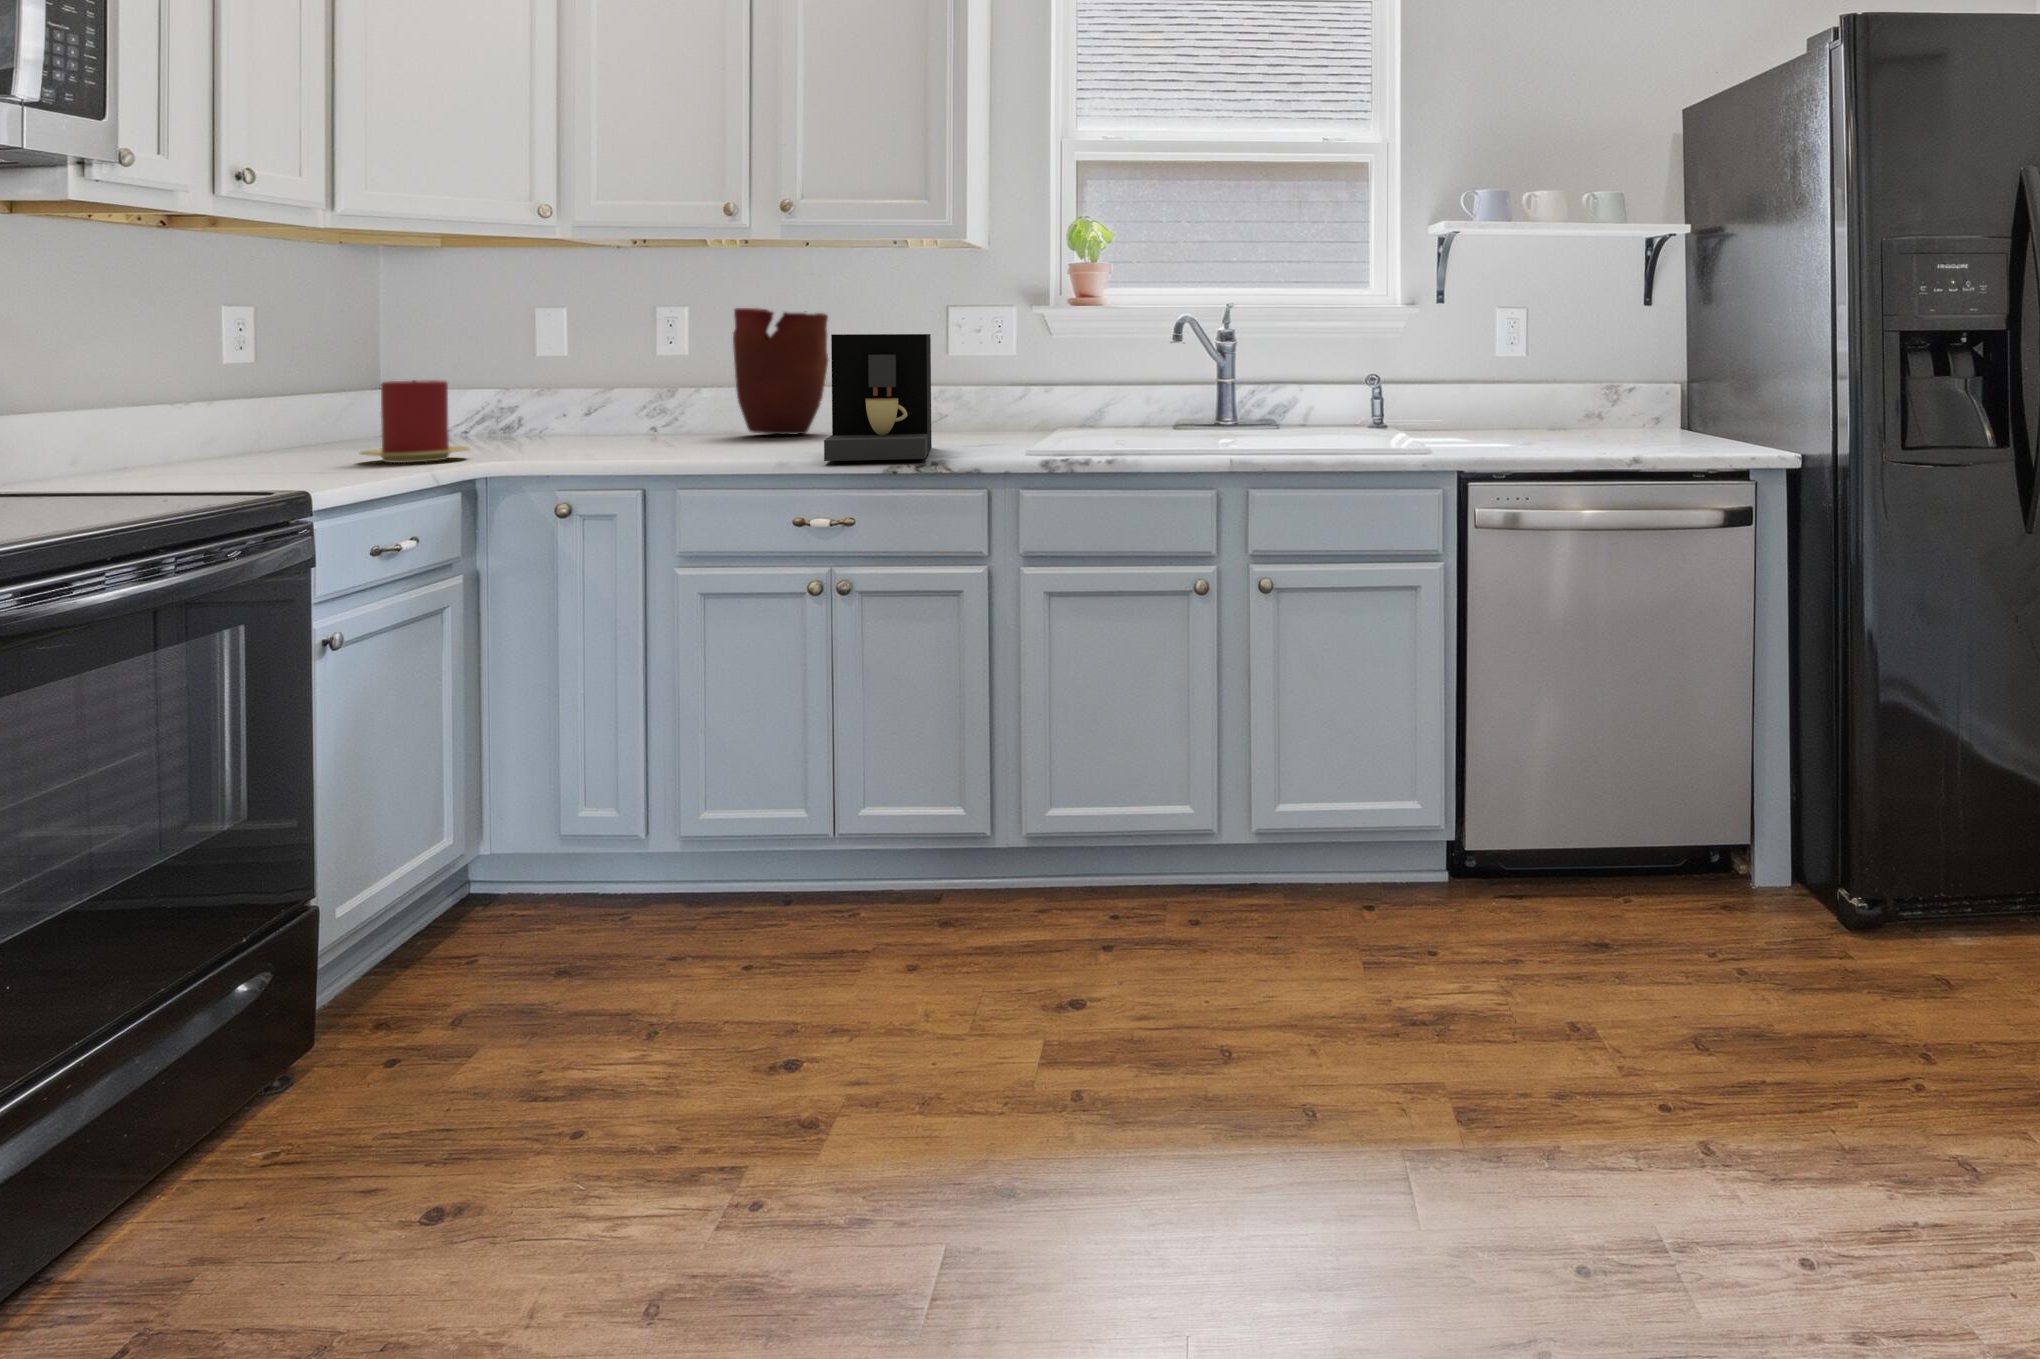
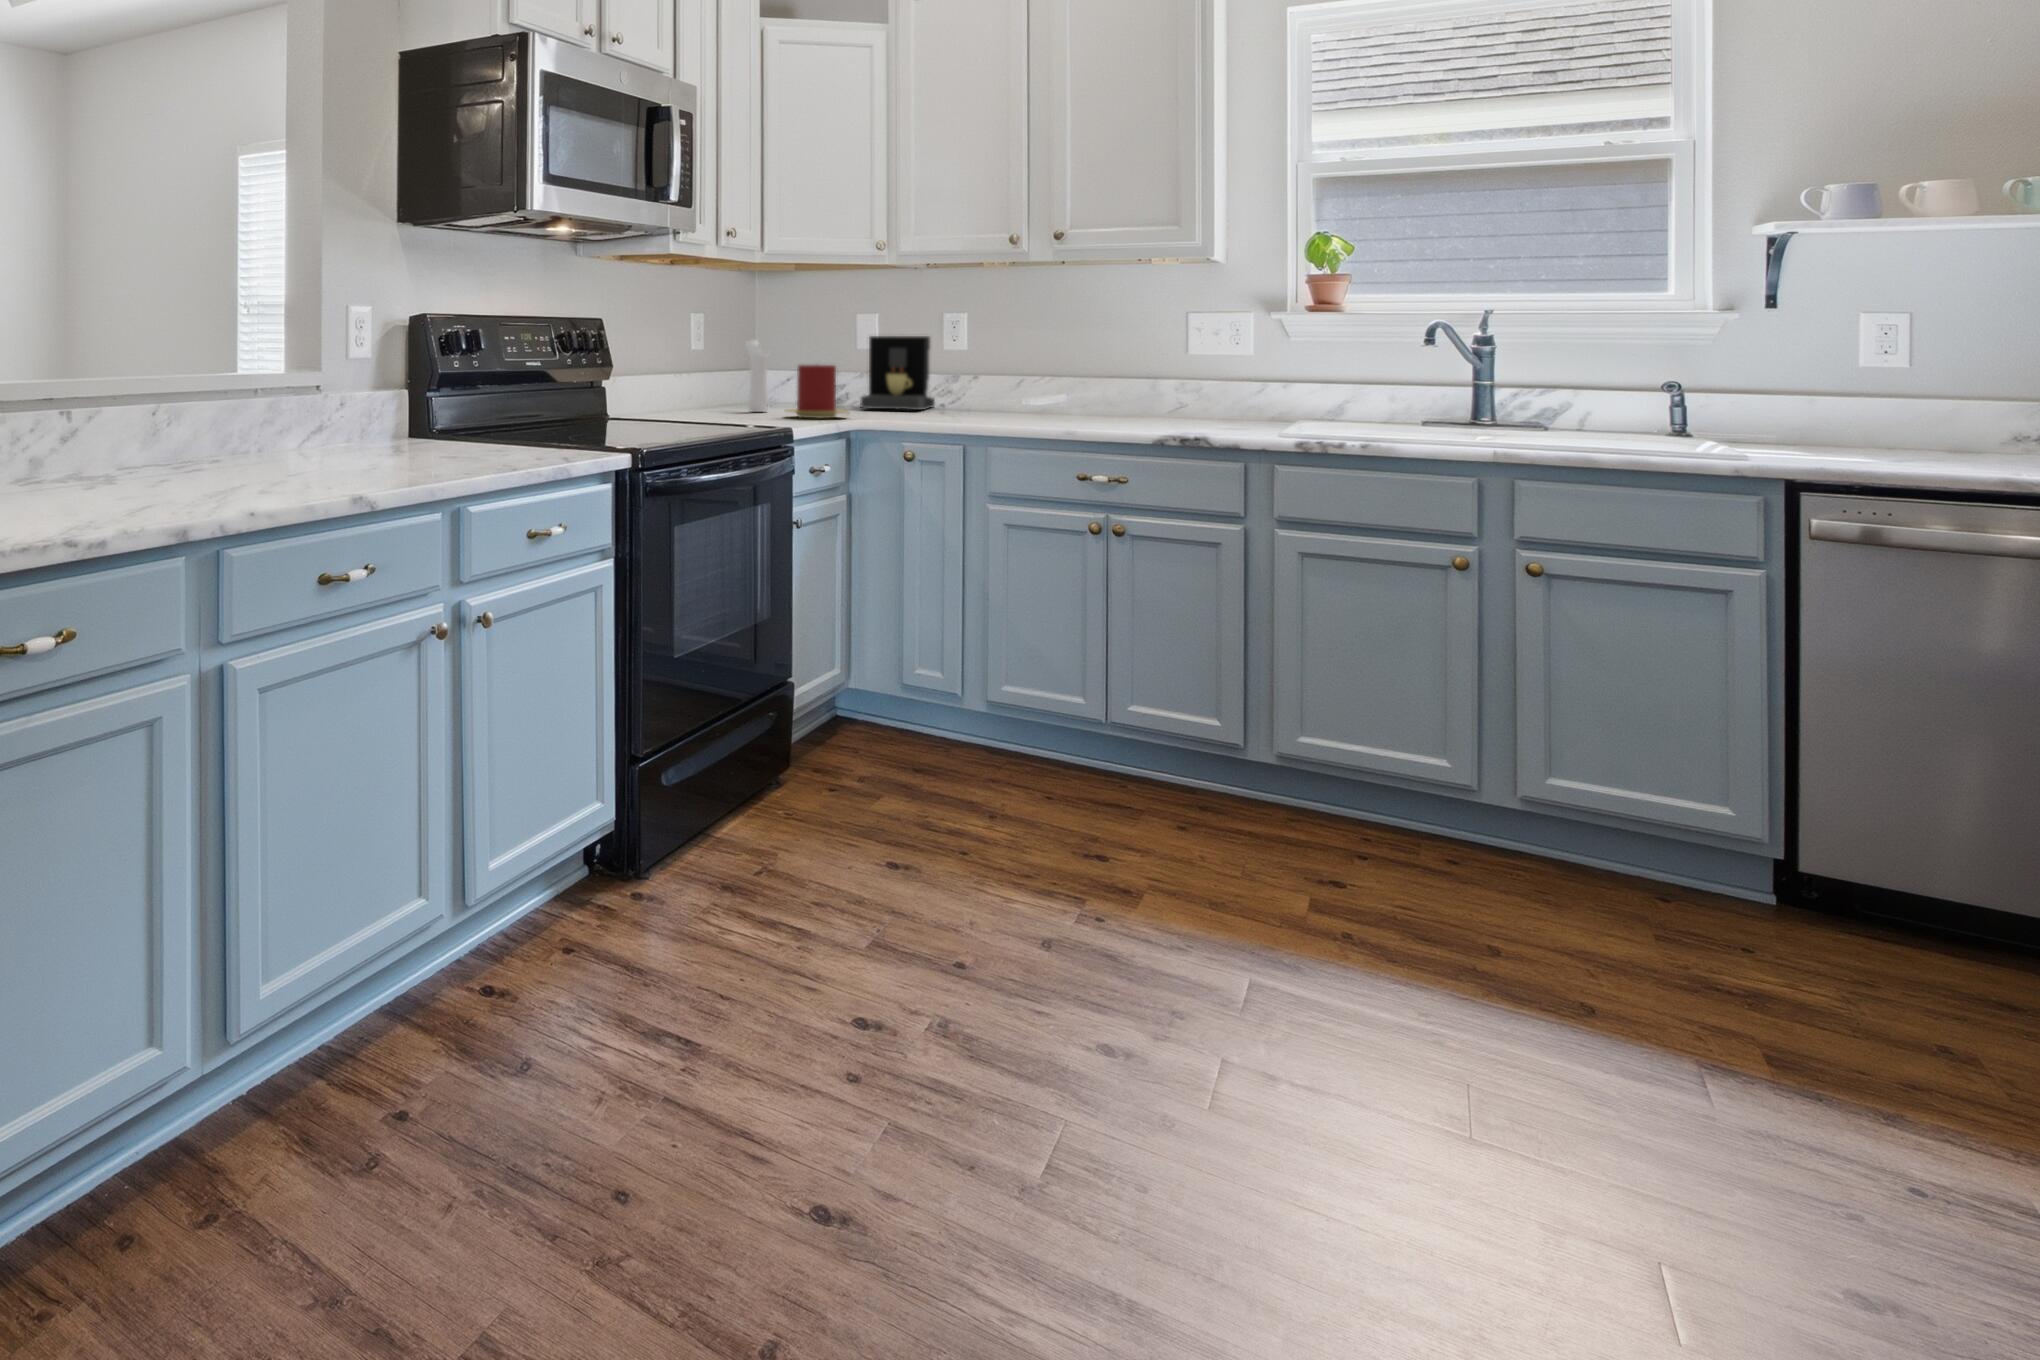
vase: present [733,308,828,435] -> none [1015,316,1090,414]
coffee maker: present [824,334,932,461] -> present [860,336,935,410]
pepper mill: none [311,344,349,455] -> present [745,340,768,412]

